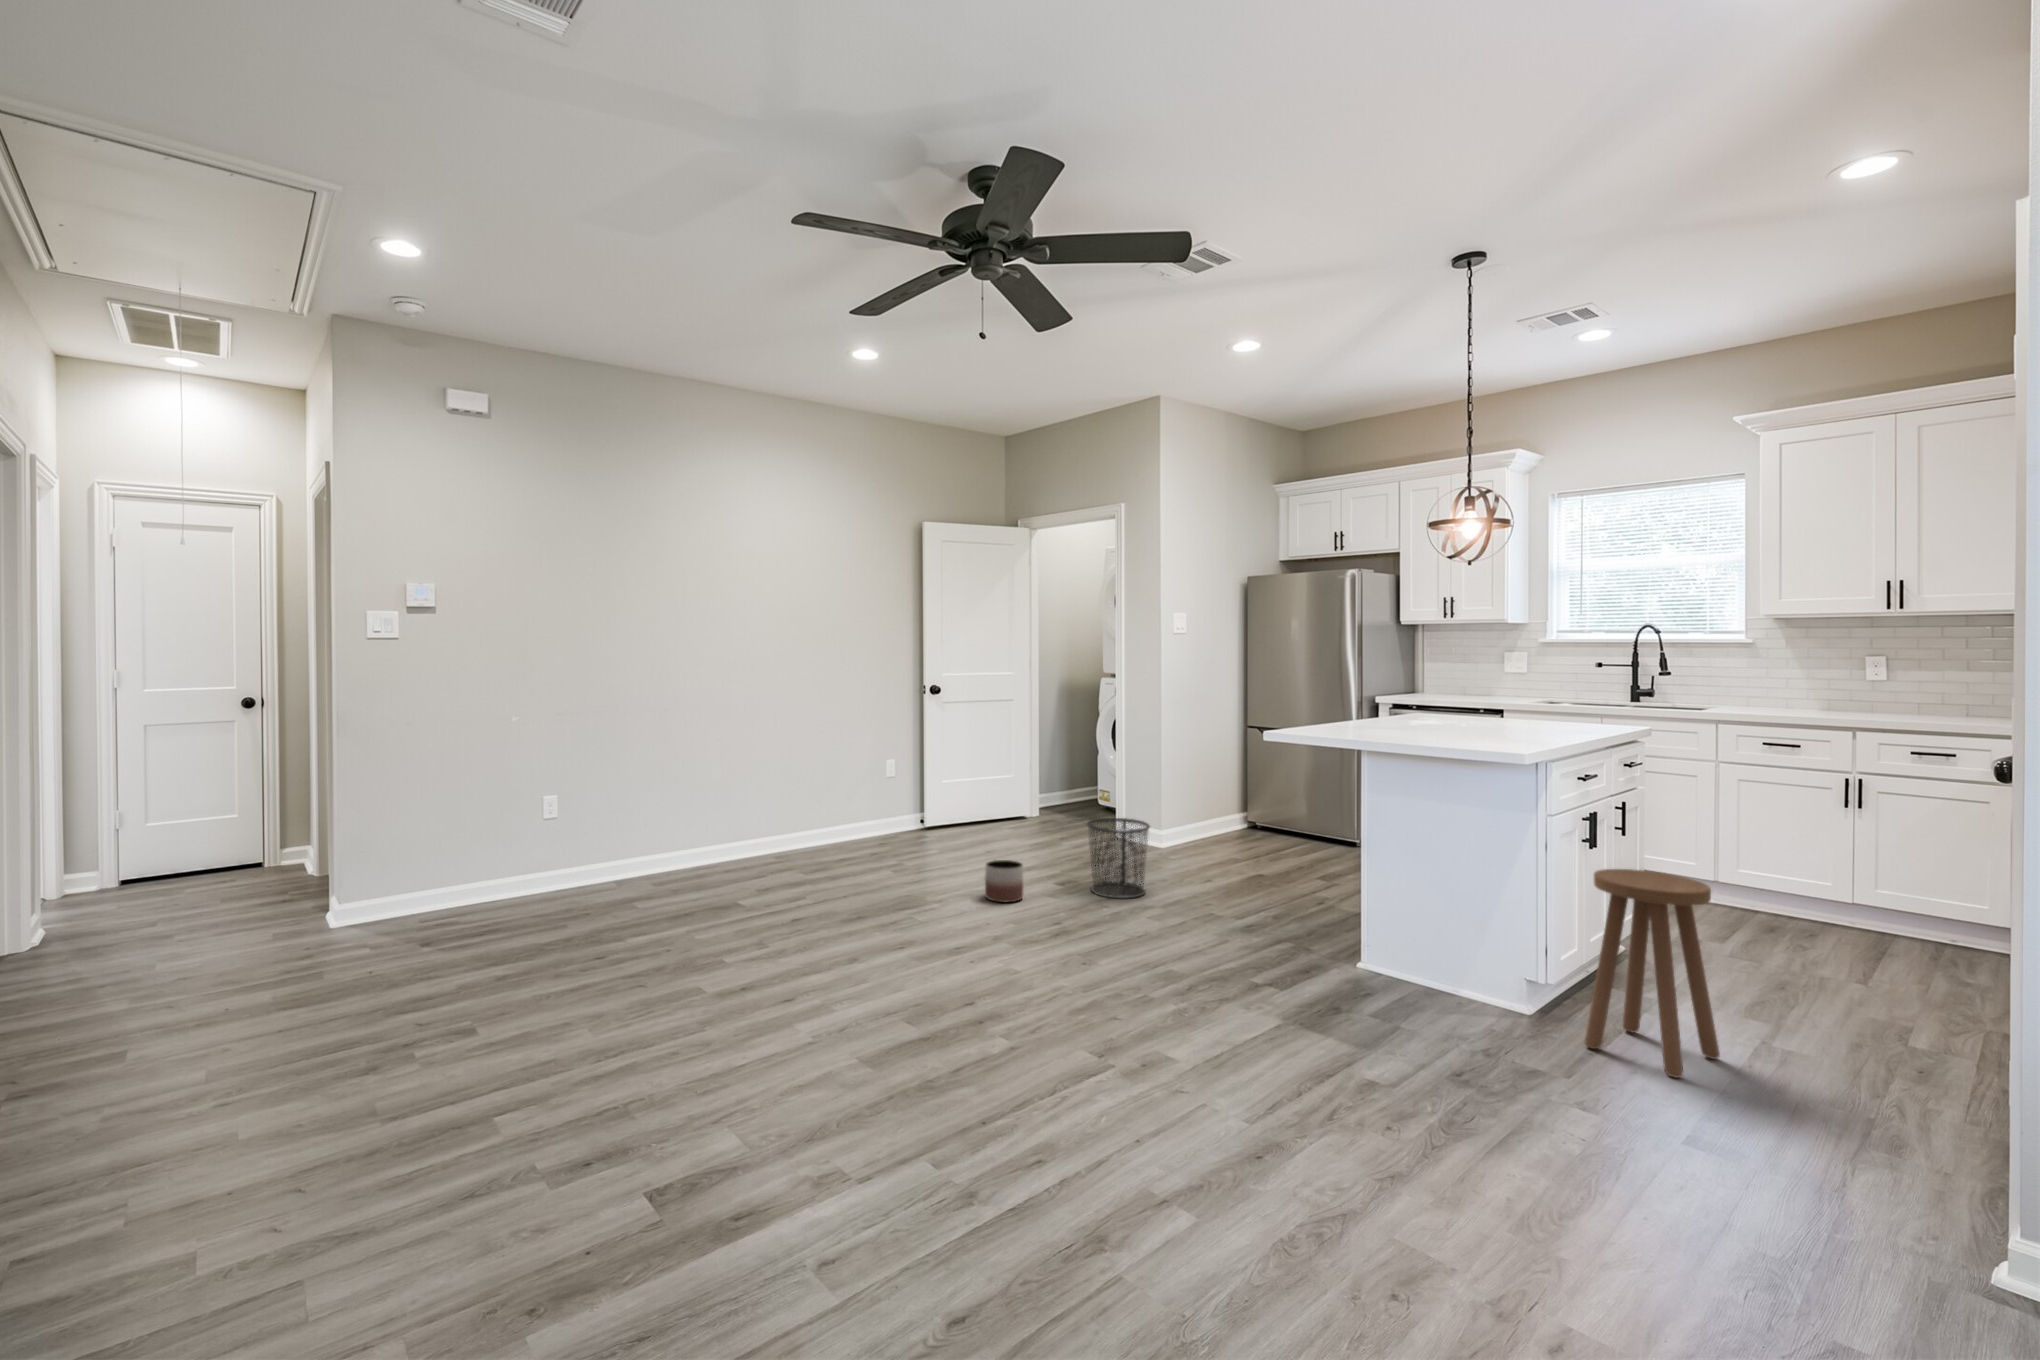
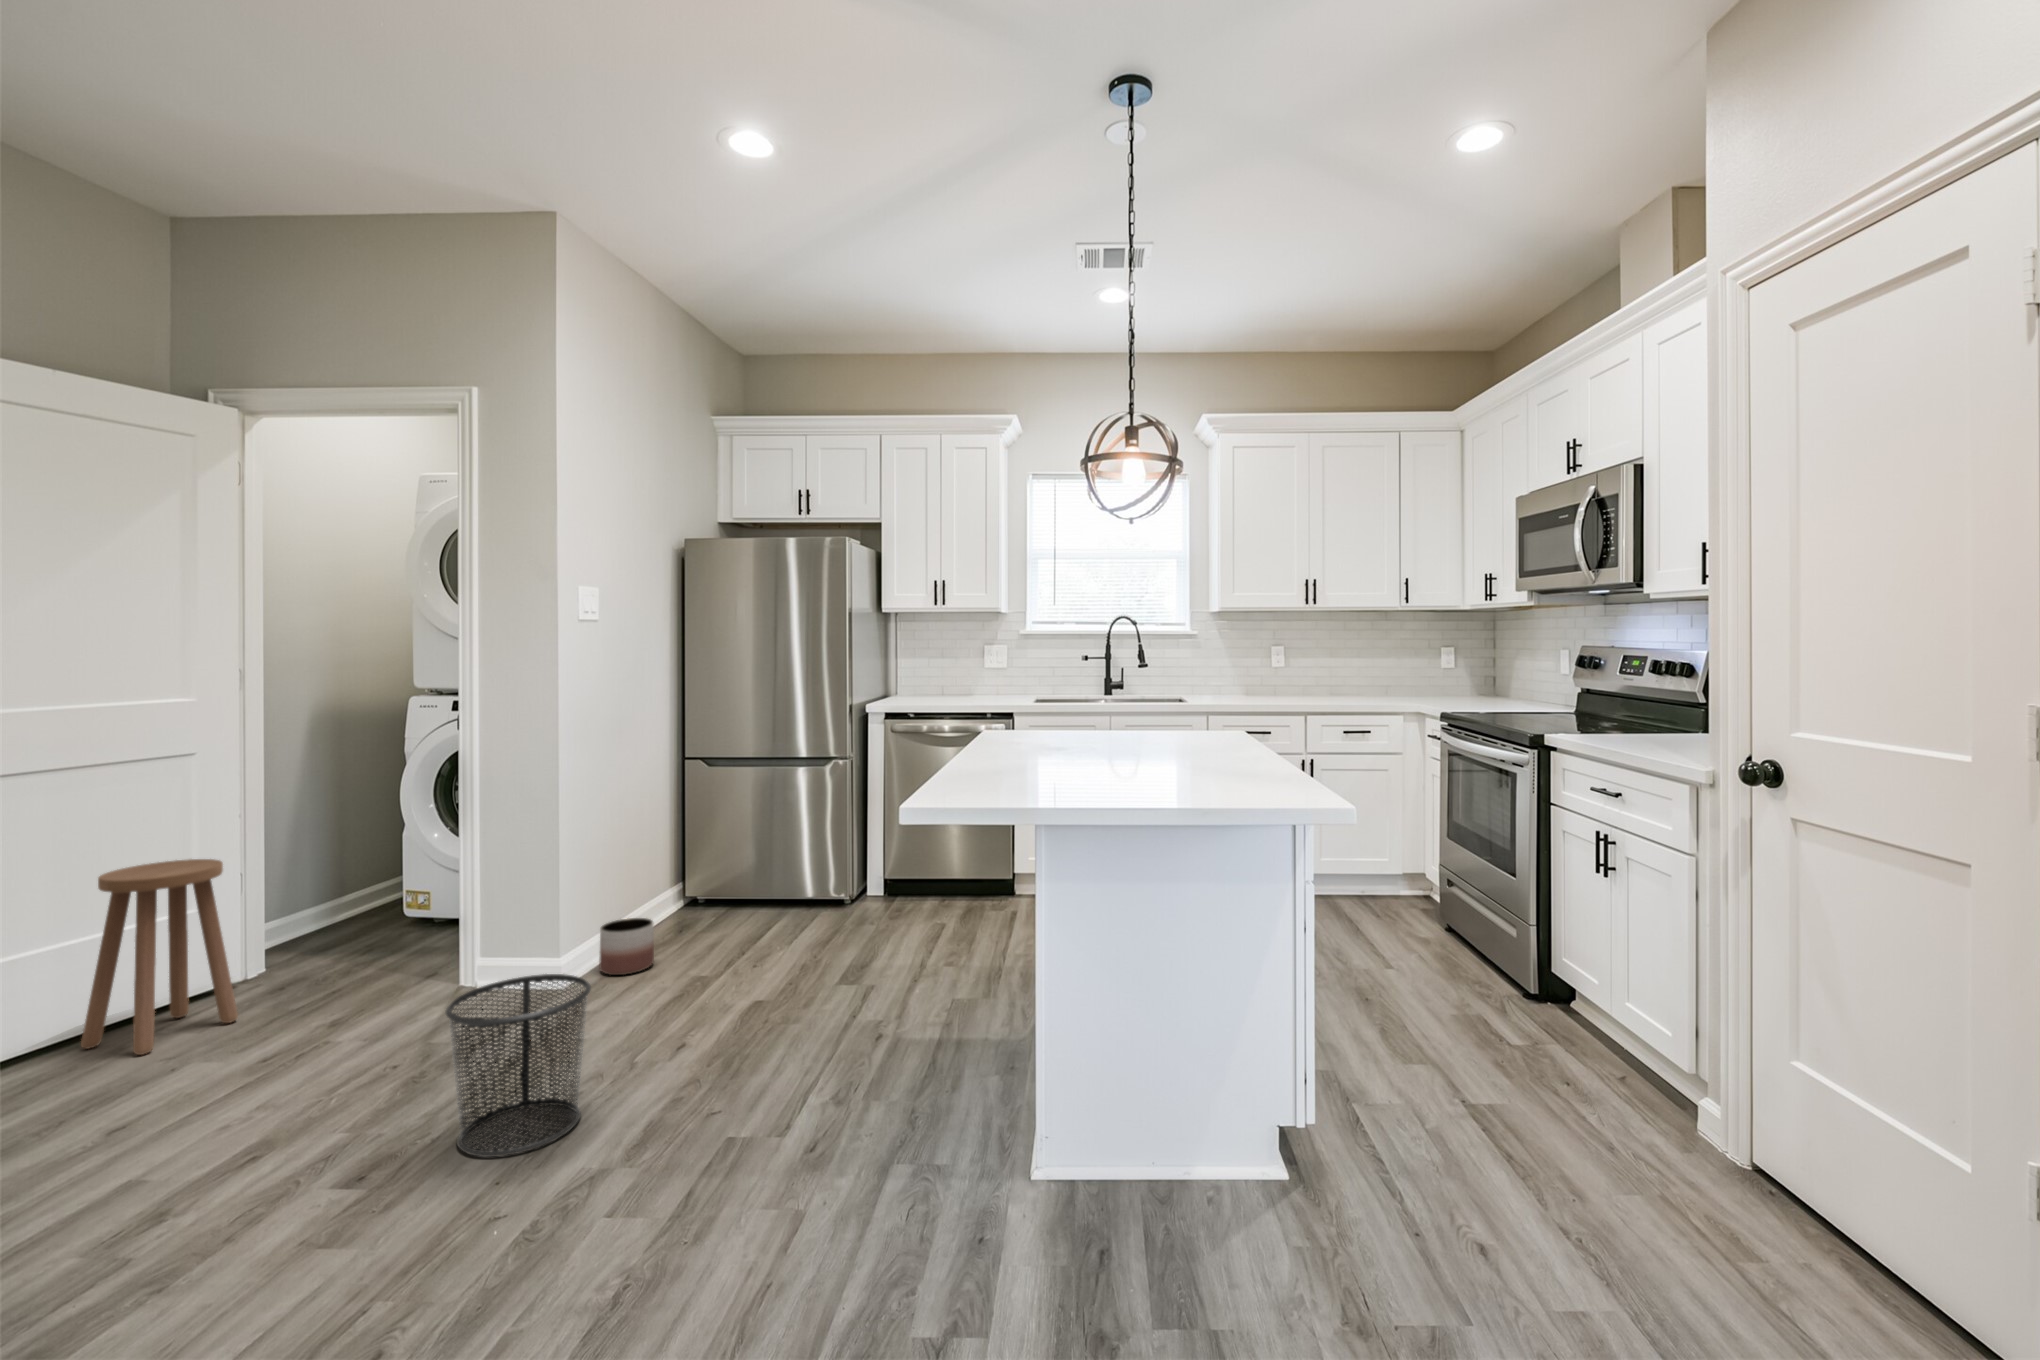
planter: present [985,860,1023,902] -> present [599,918,654,975]
stool: present [1585,869,1720,1078] -> present [81,859,238,1055]

